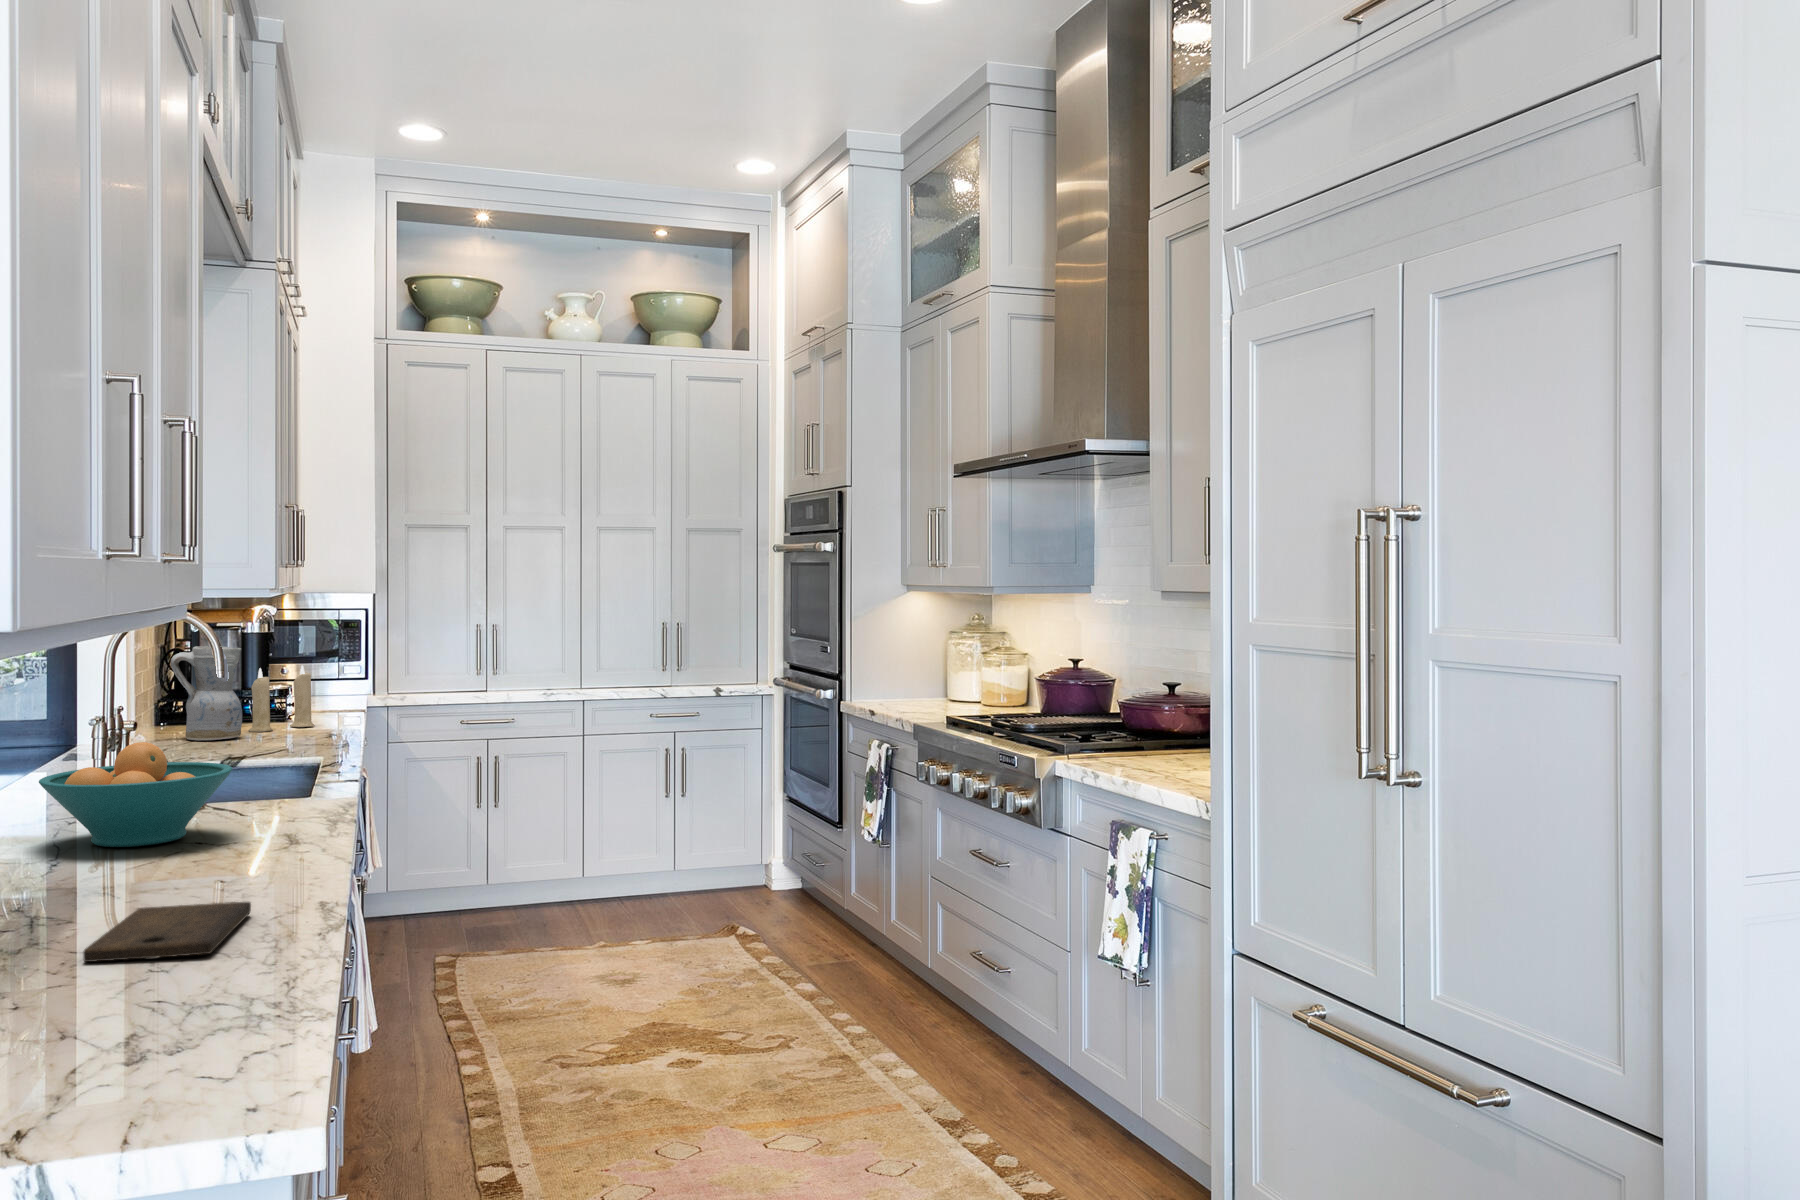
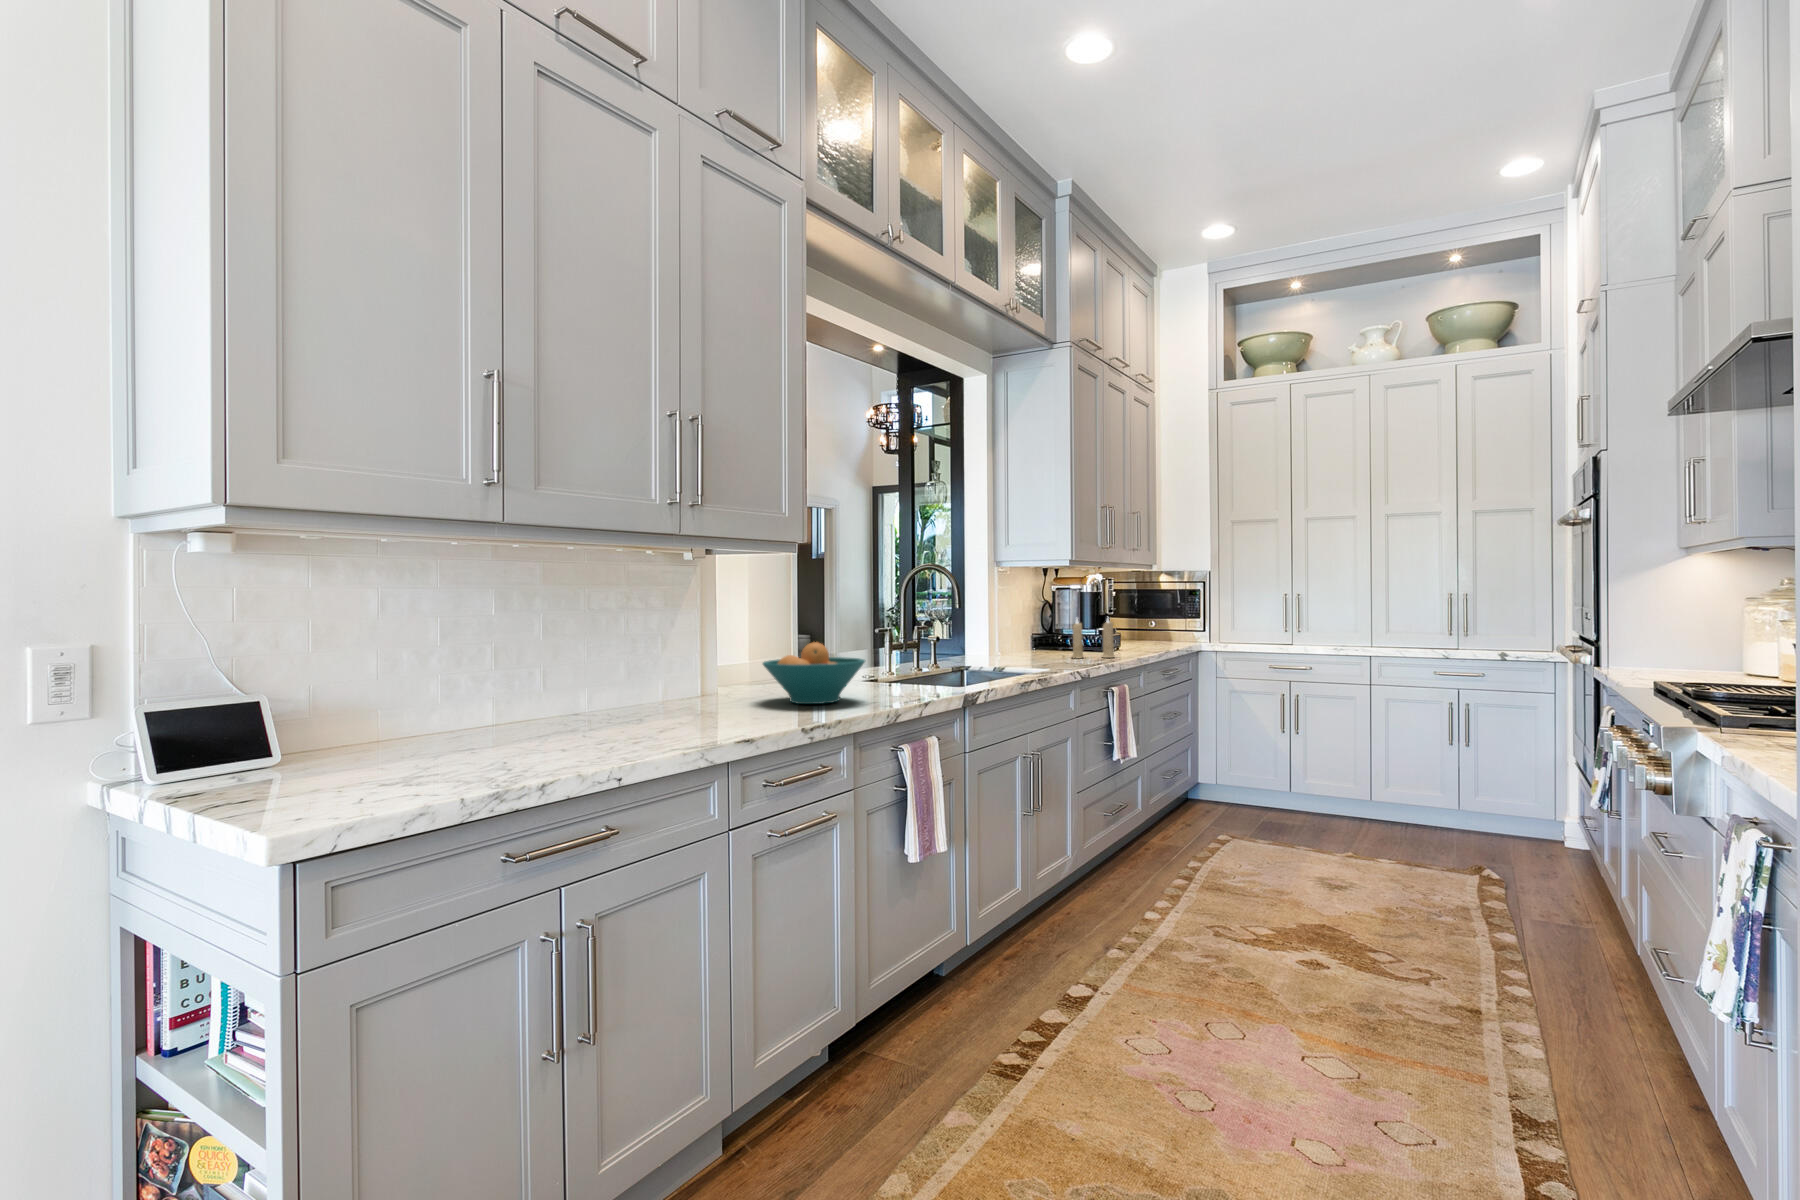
ceramic pitcher: present [171,646,242,740] -> none [1014,601,1055,660]
cutting board: present [83,902,251,962] -> none [583,729,712,757]

